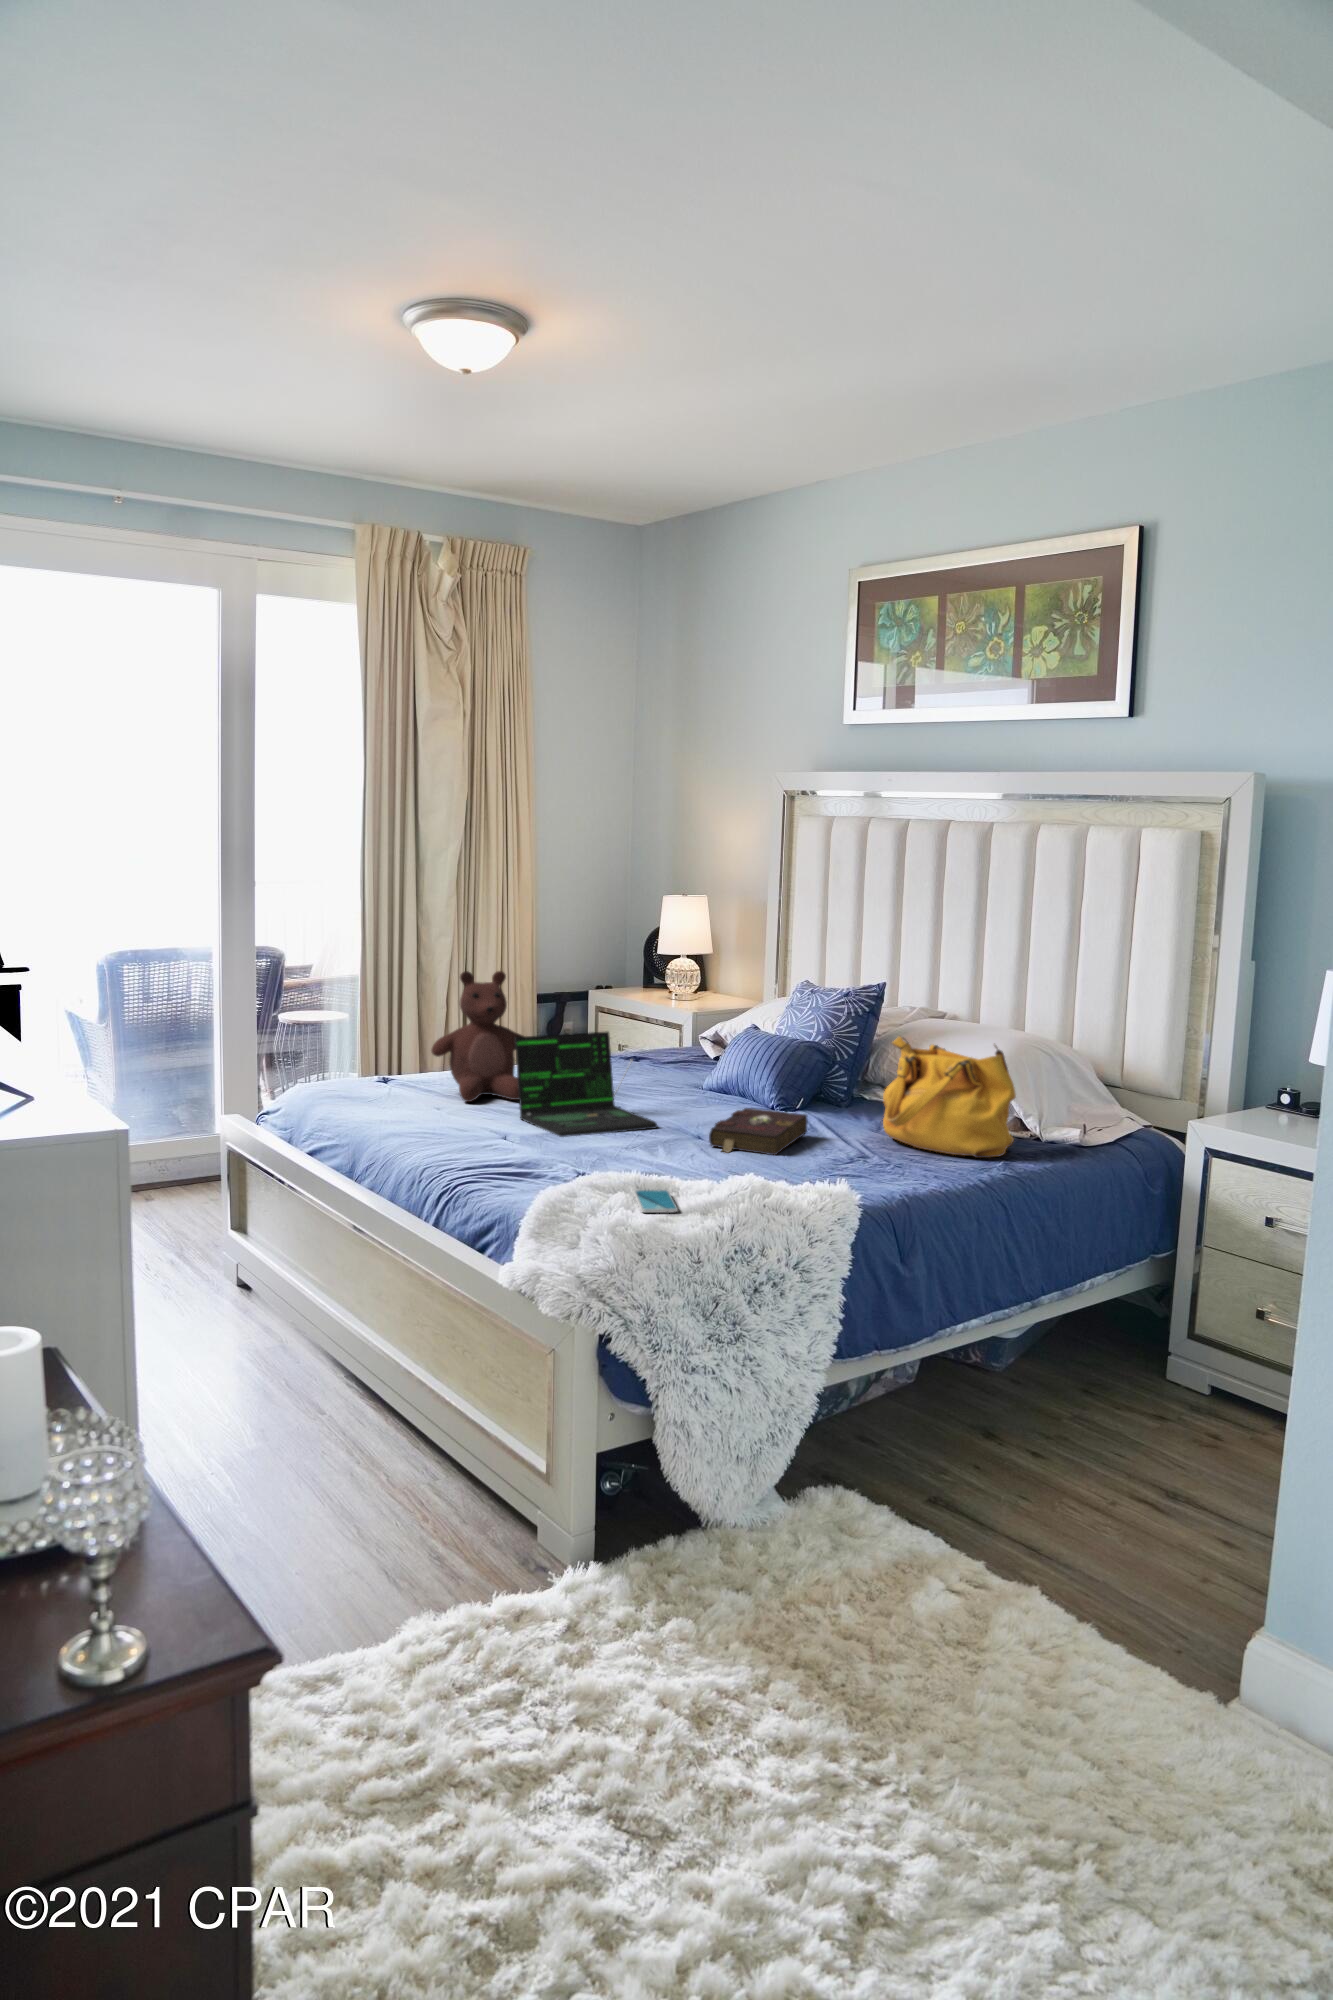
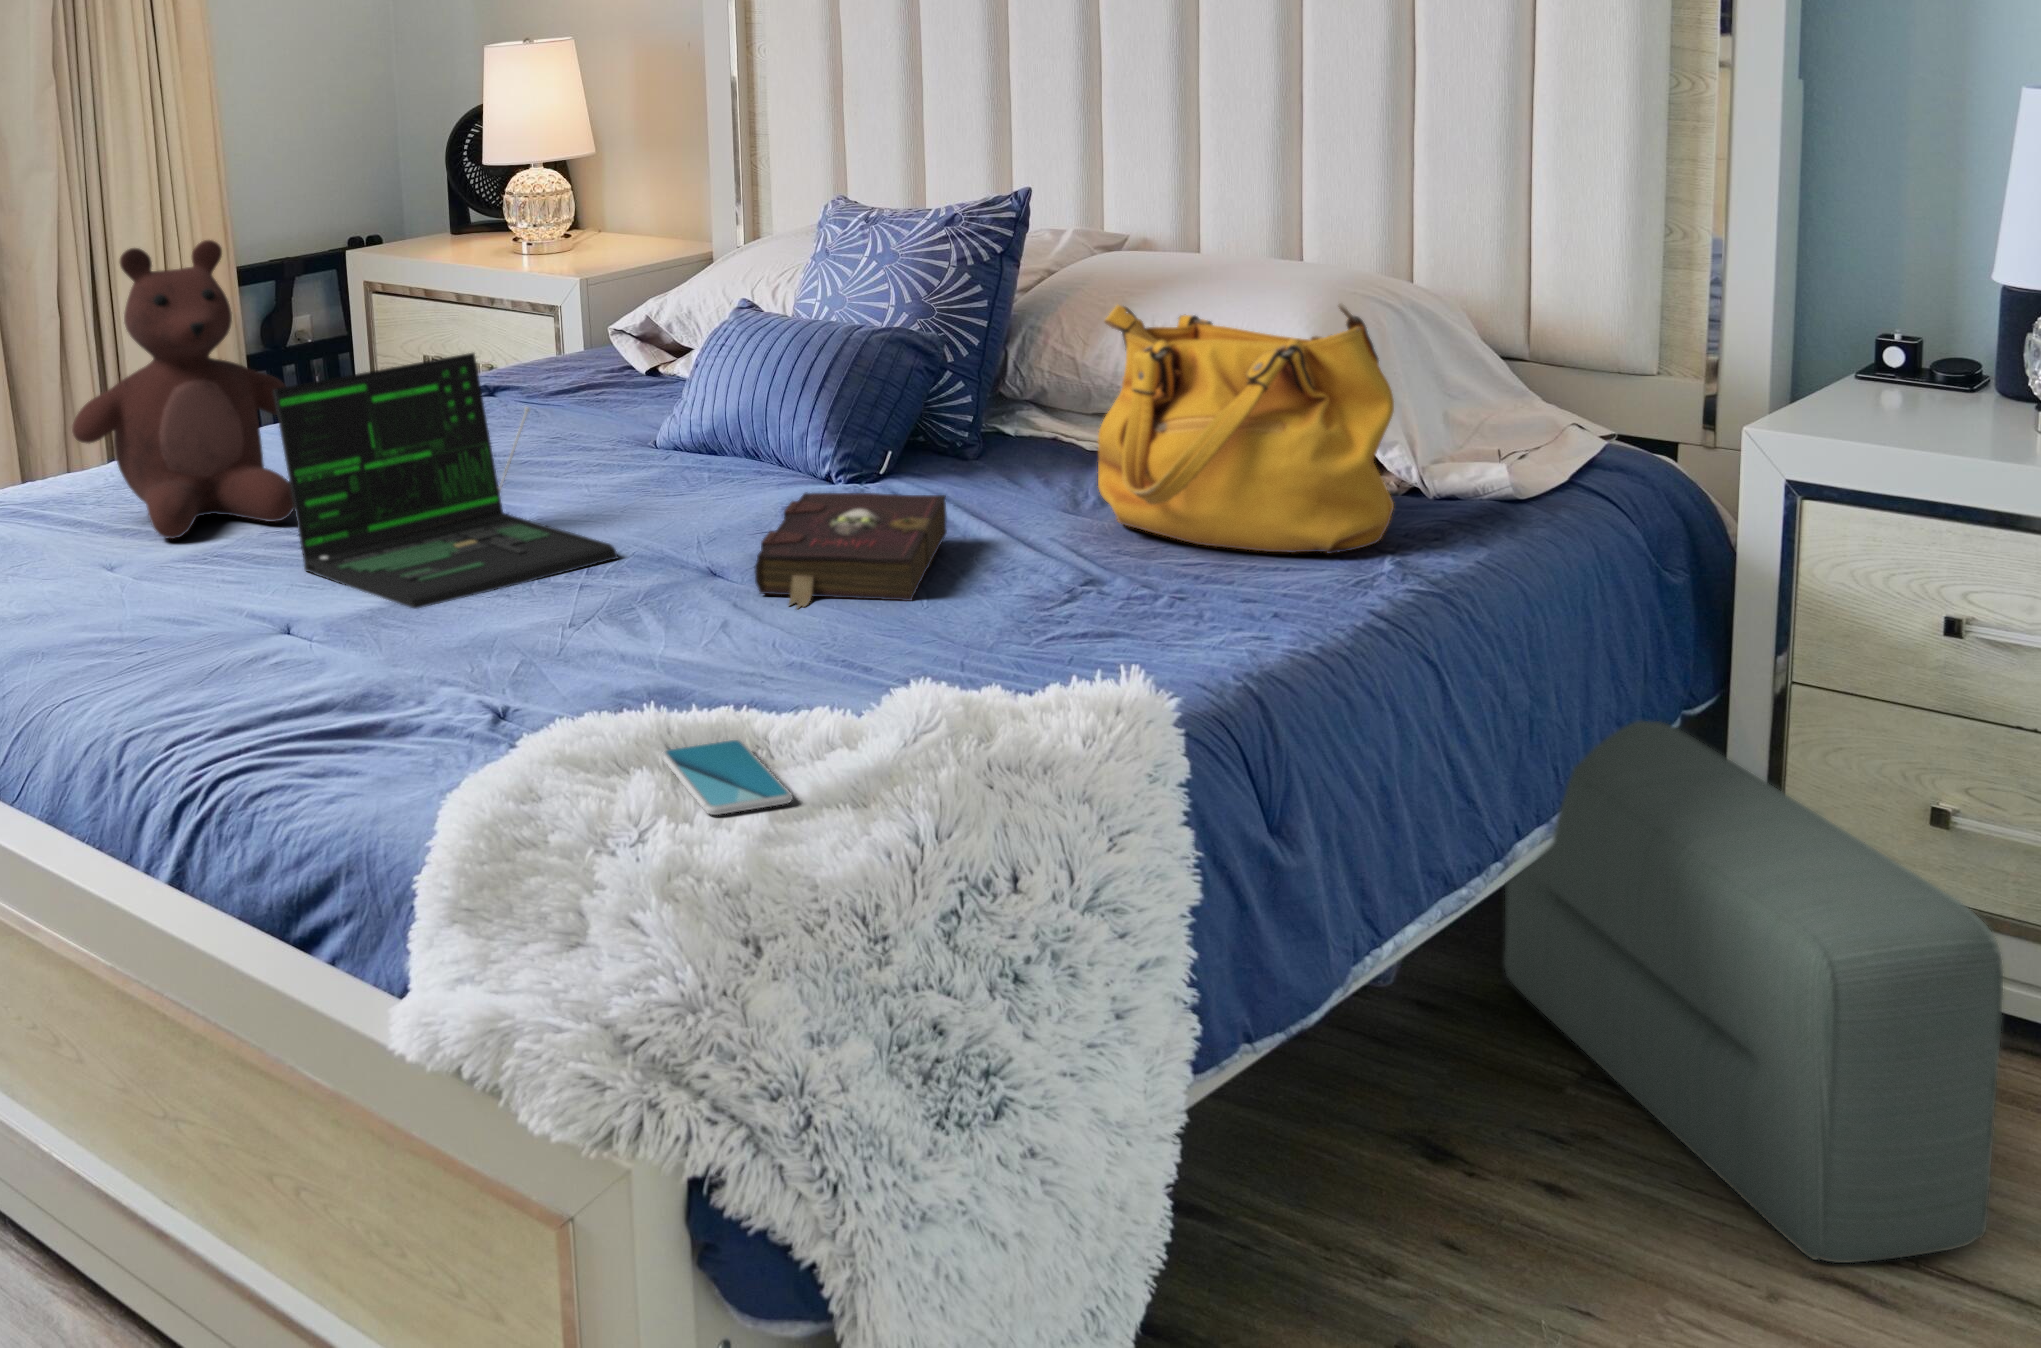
pouf: none [1058,1254,1230,1494] -> present [1504,721,2003,1263]

